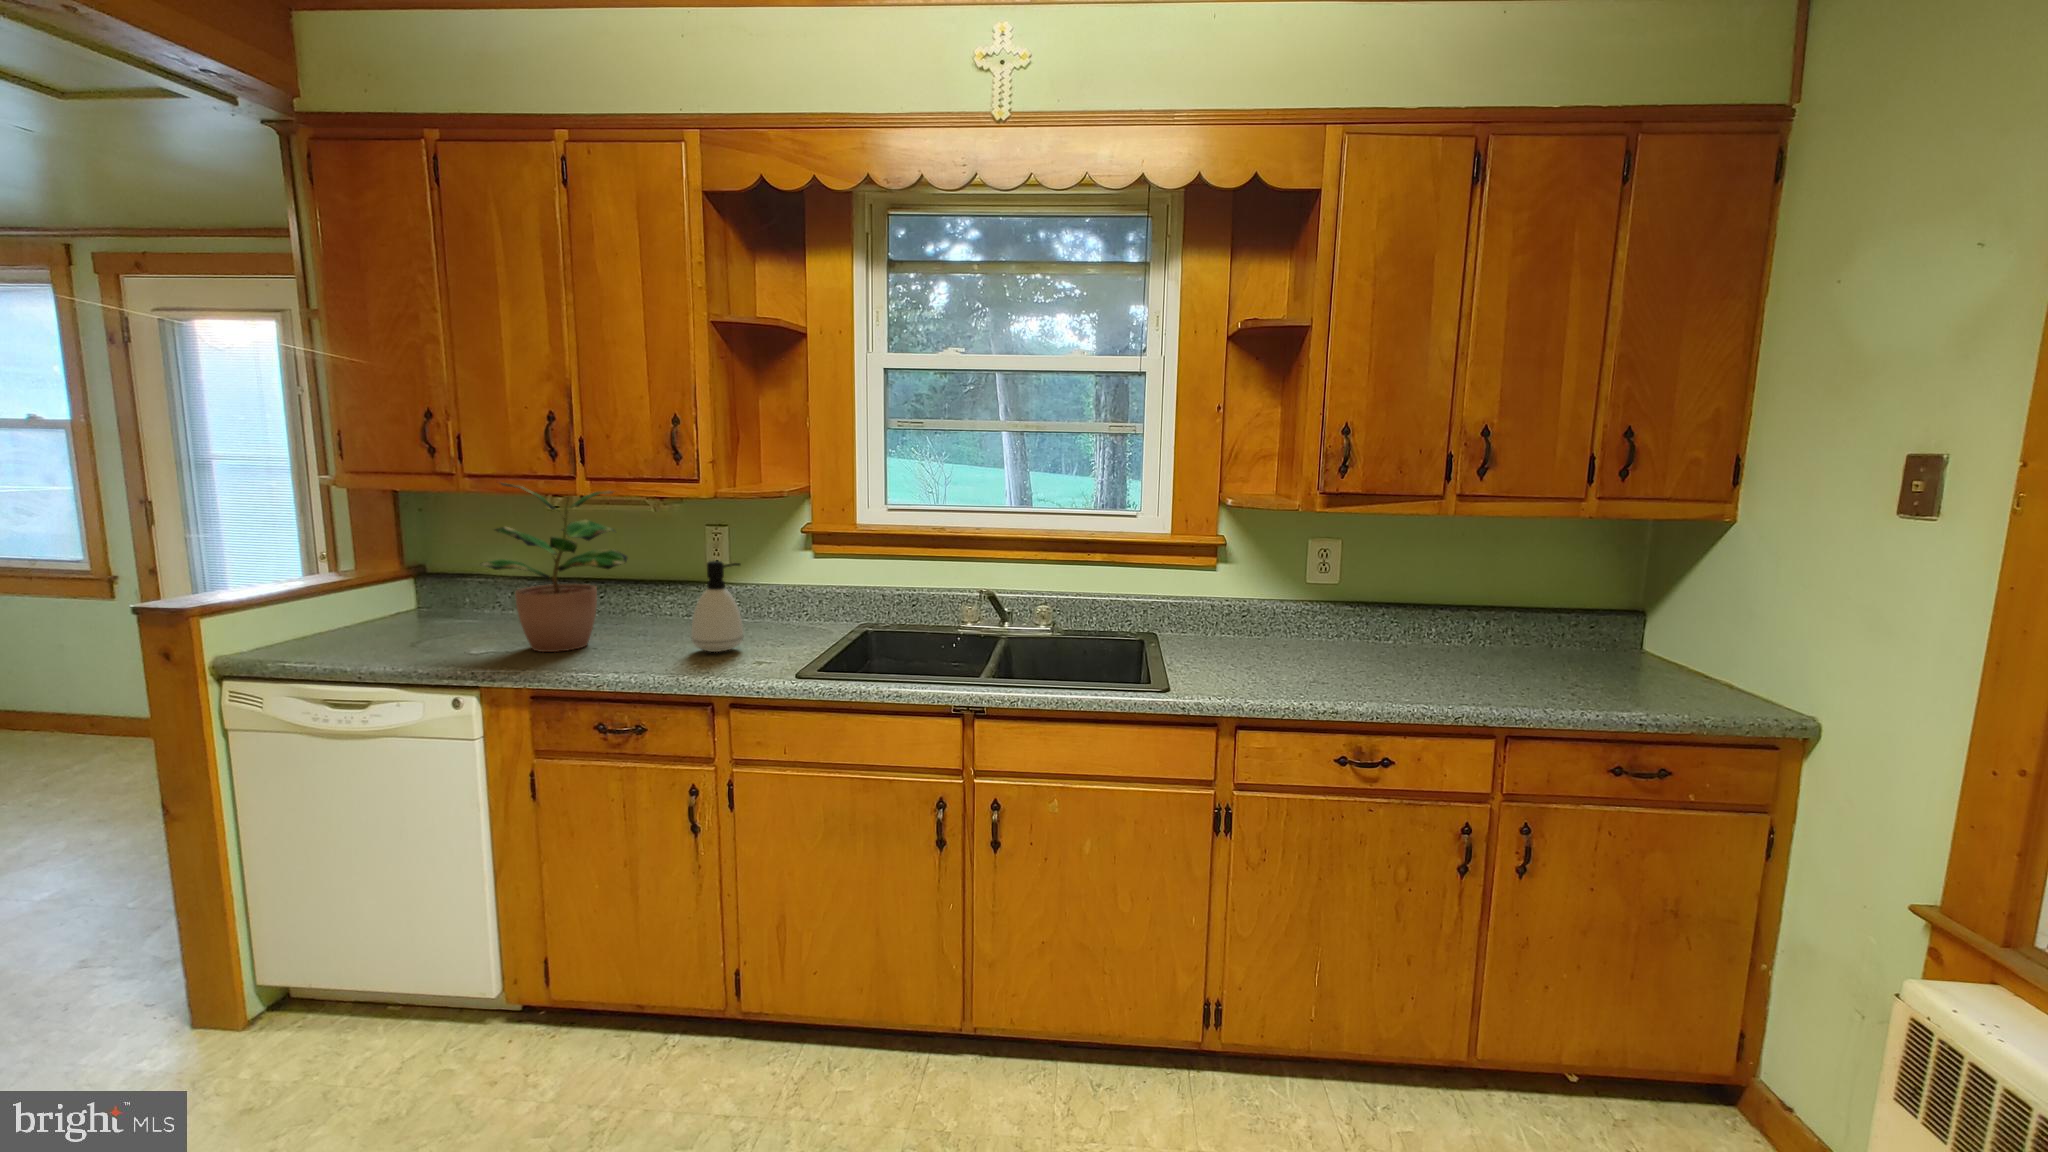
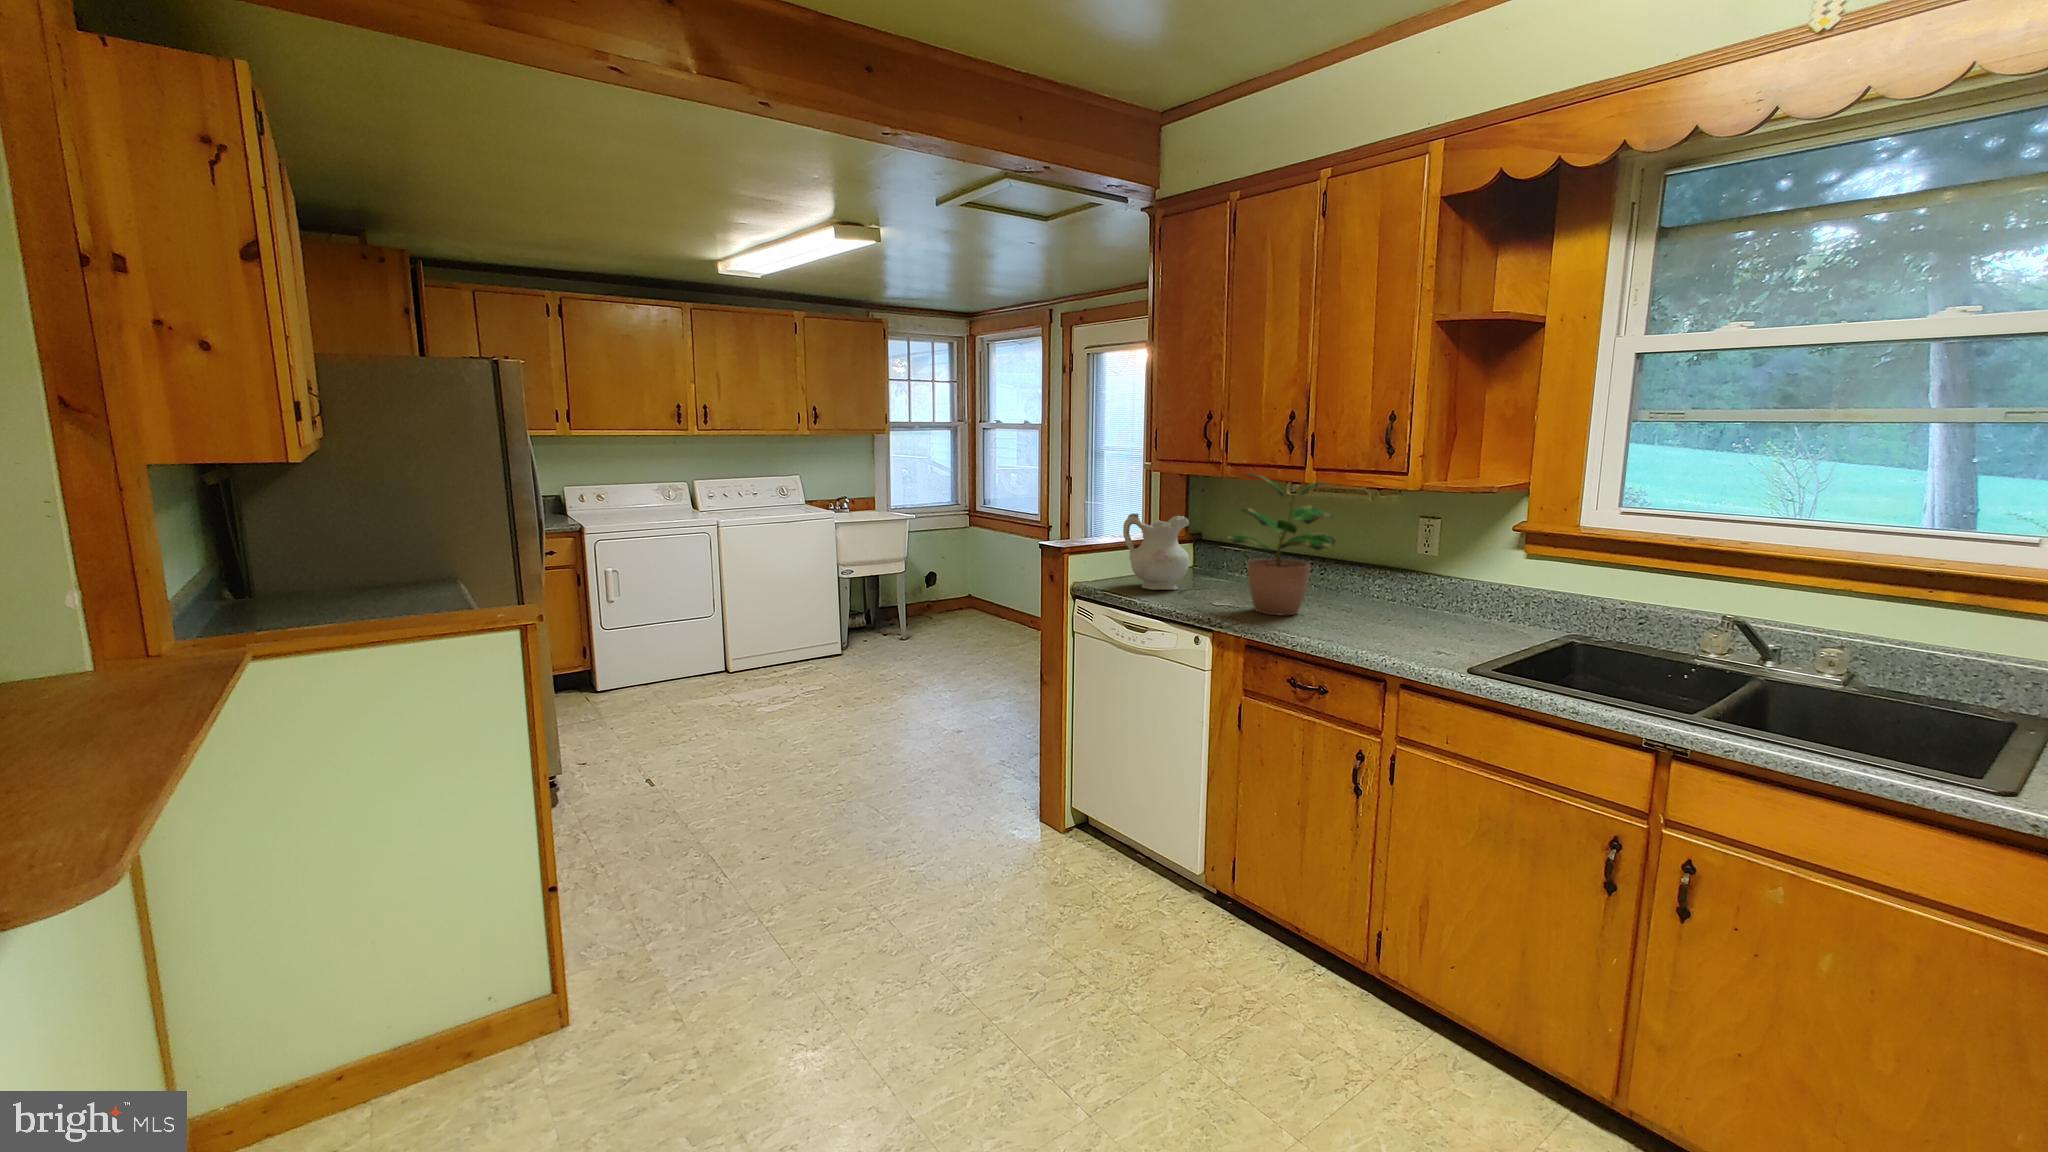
ceramic pitcher: none [302,542,423,644] -> present [1123,513,1189,590]
soap dispenser: present [691,561,744,652] -> none [1381,551,1437,637]

